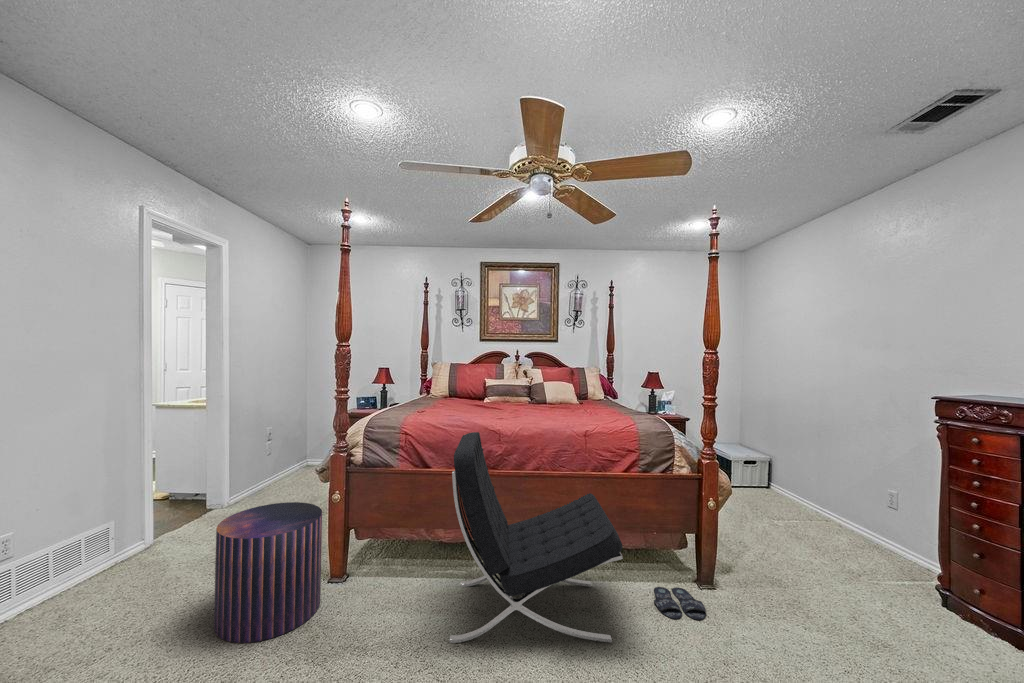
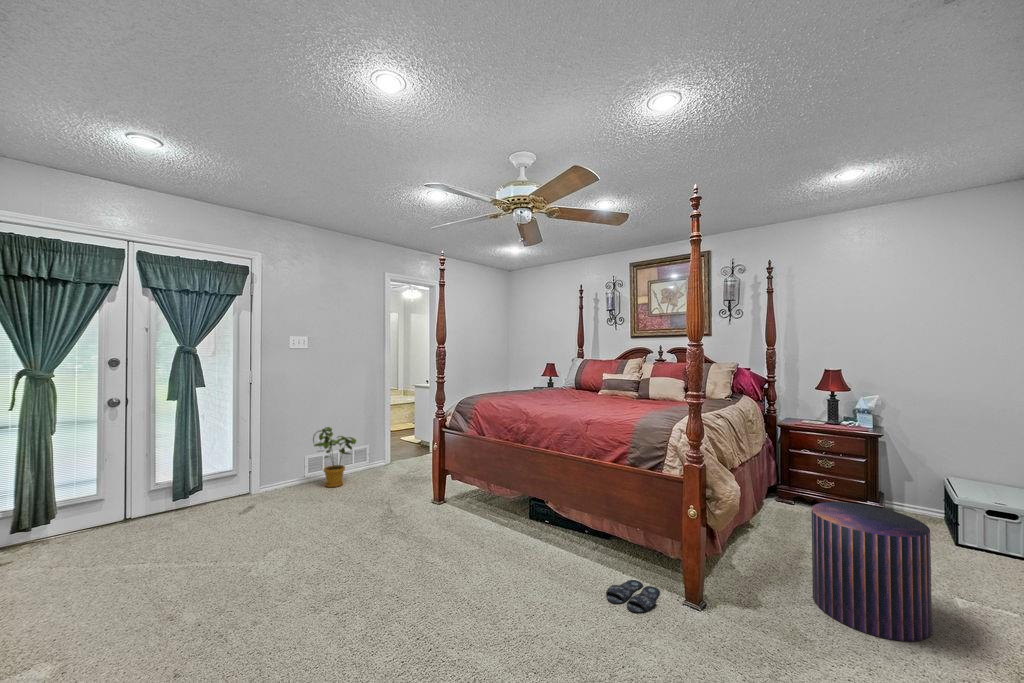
lounge chair: present [449,432,623,643] -> none [437,411,586,592]
house plant: none [42,496,157,610] -> present [313,427,356,487]
pouf: present [214,502,322,643] -> present [812,502,932,641]

